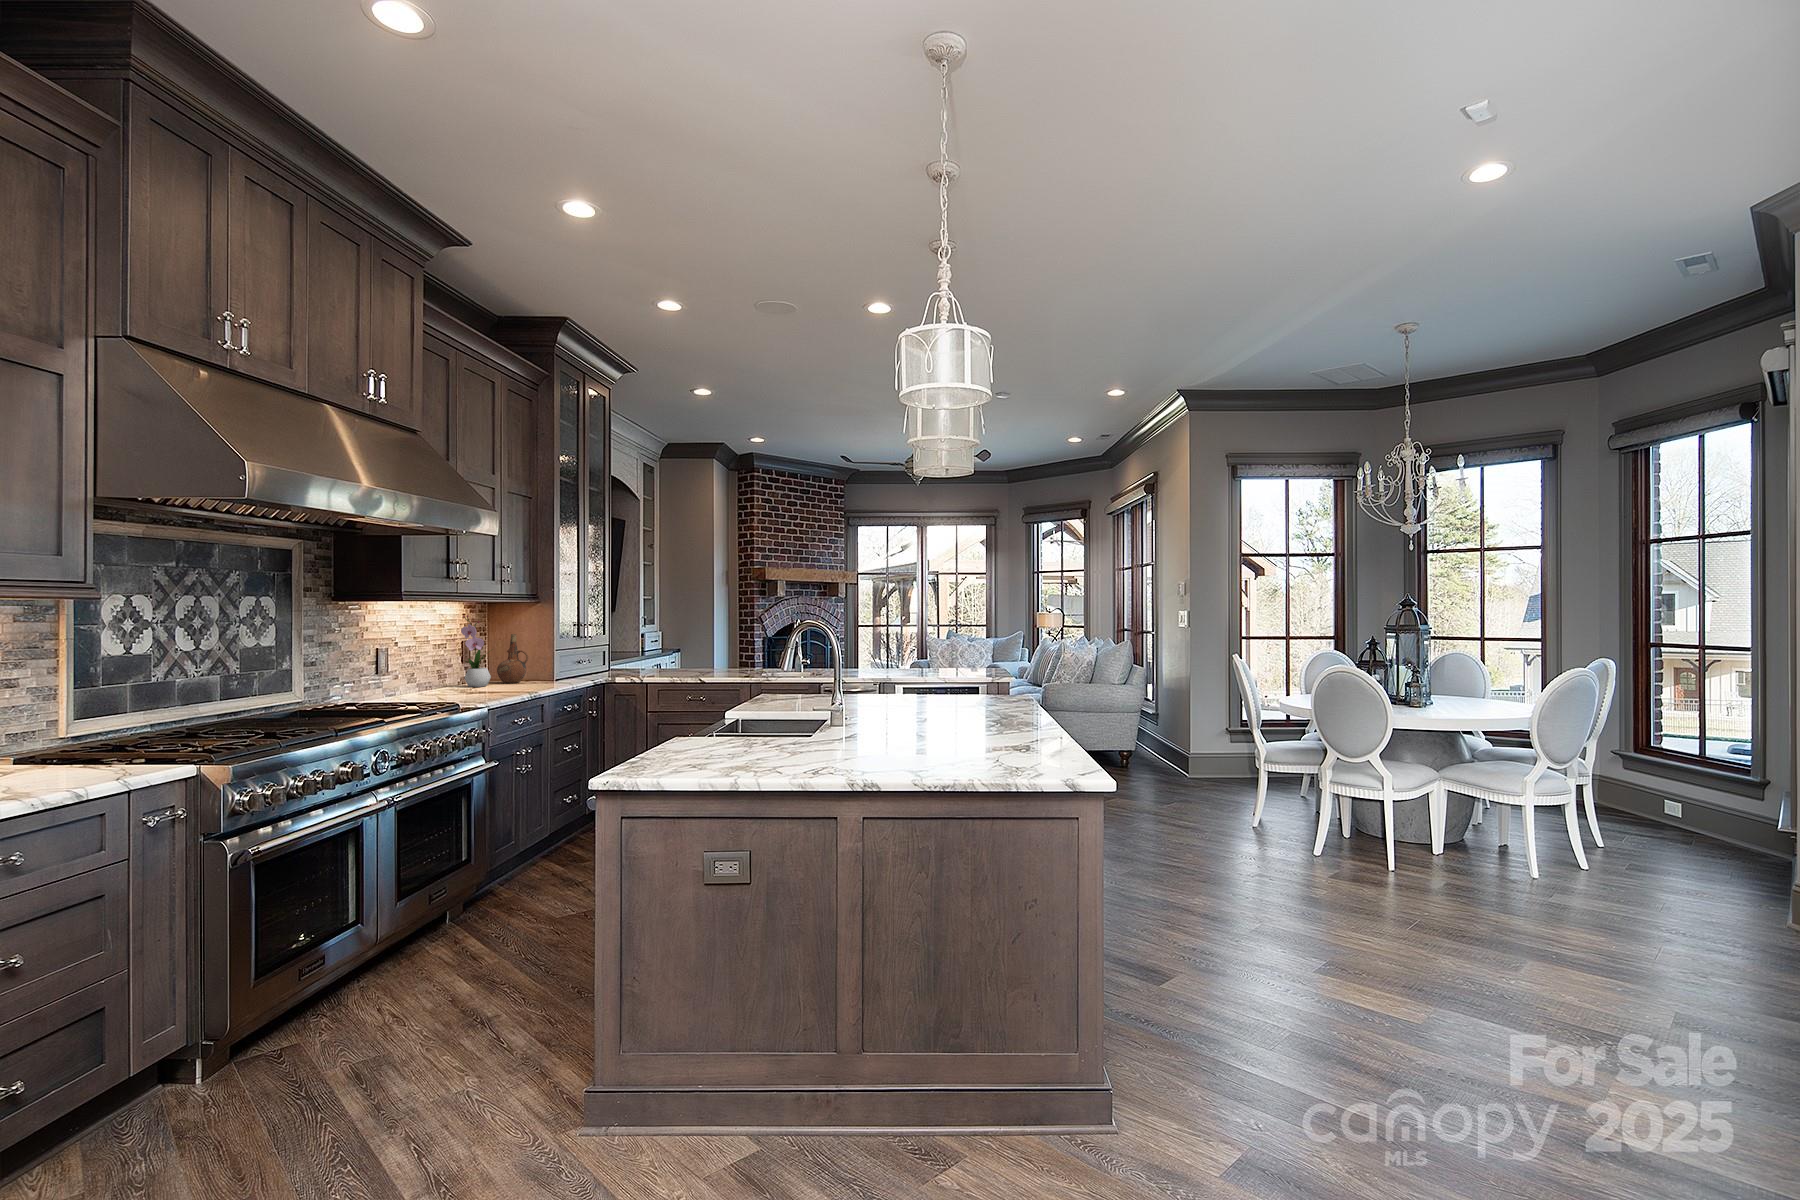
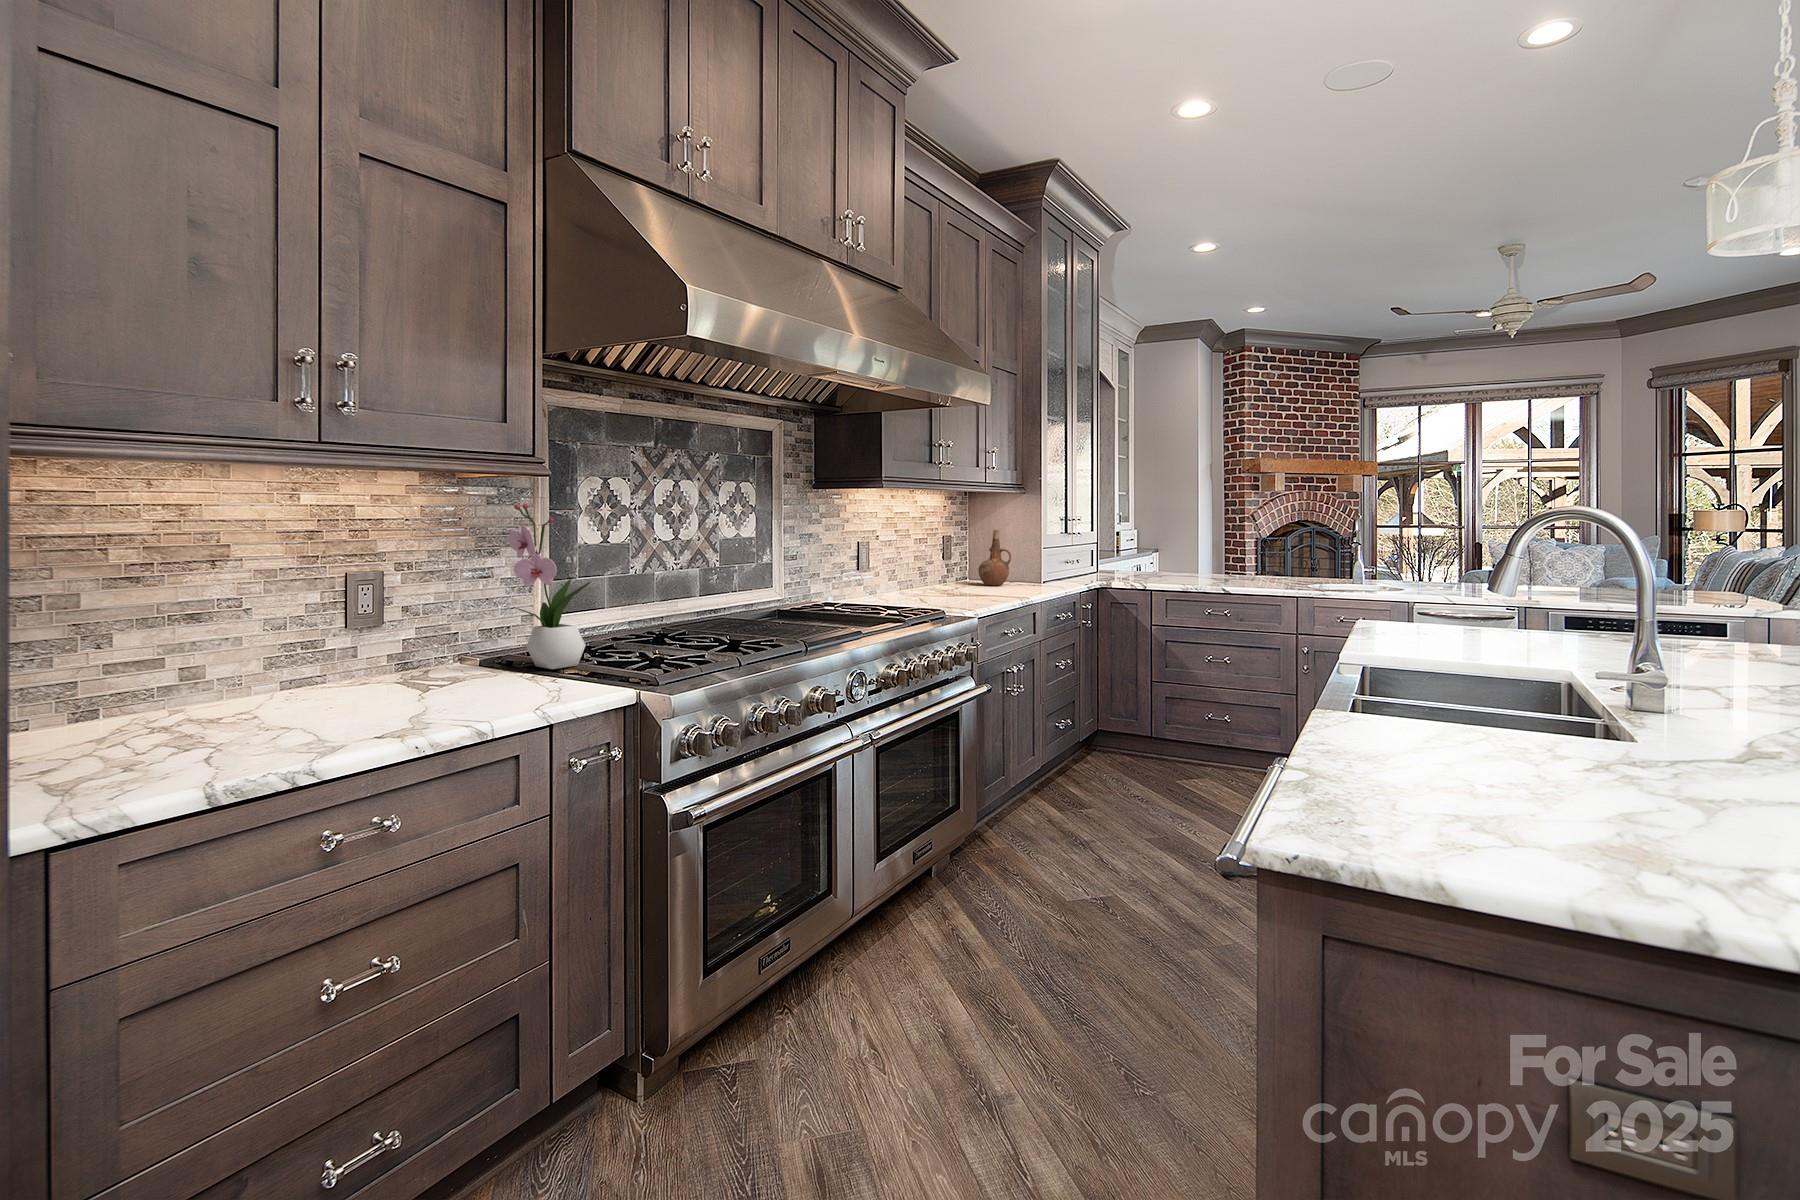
flower arrangement: present [461,615,491,687] -> present [508,504,591,669]

